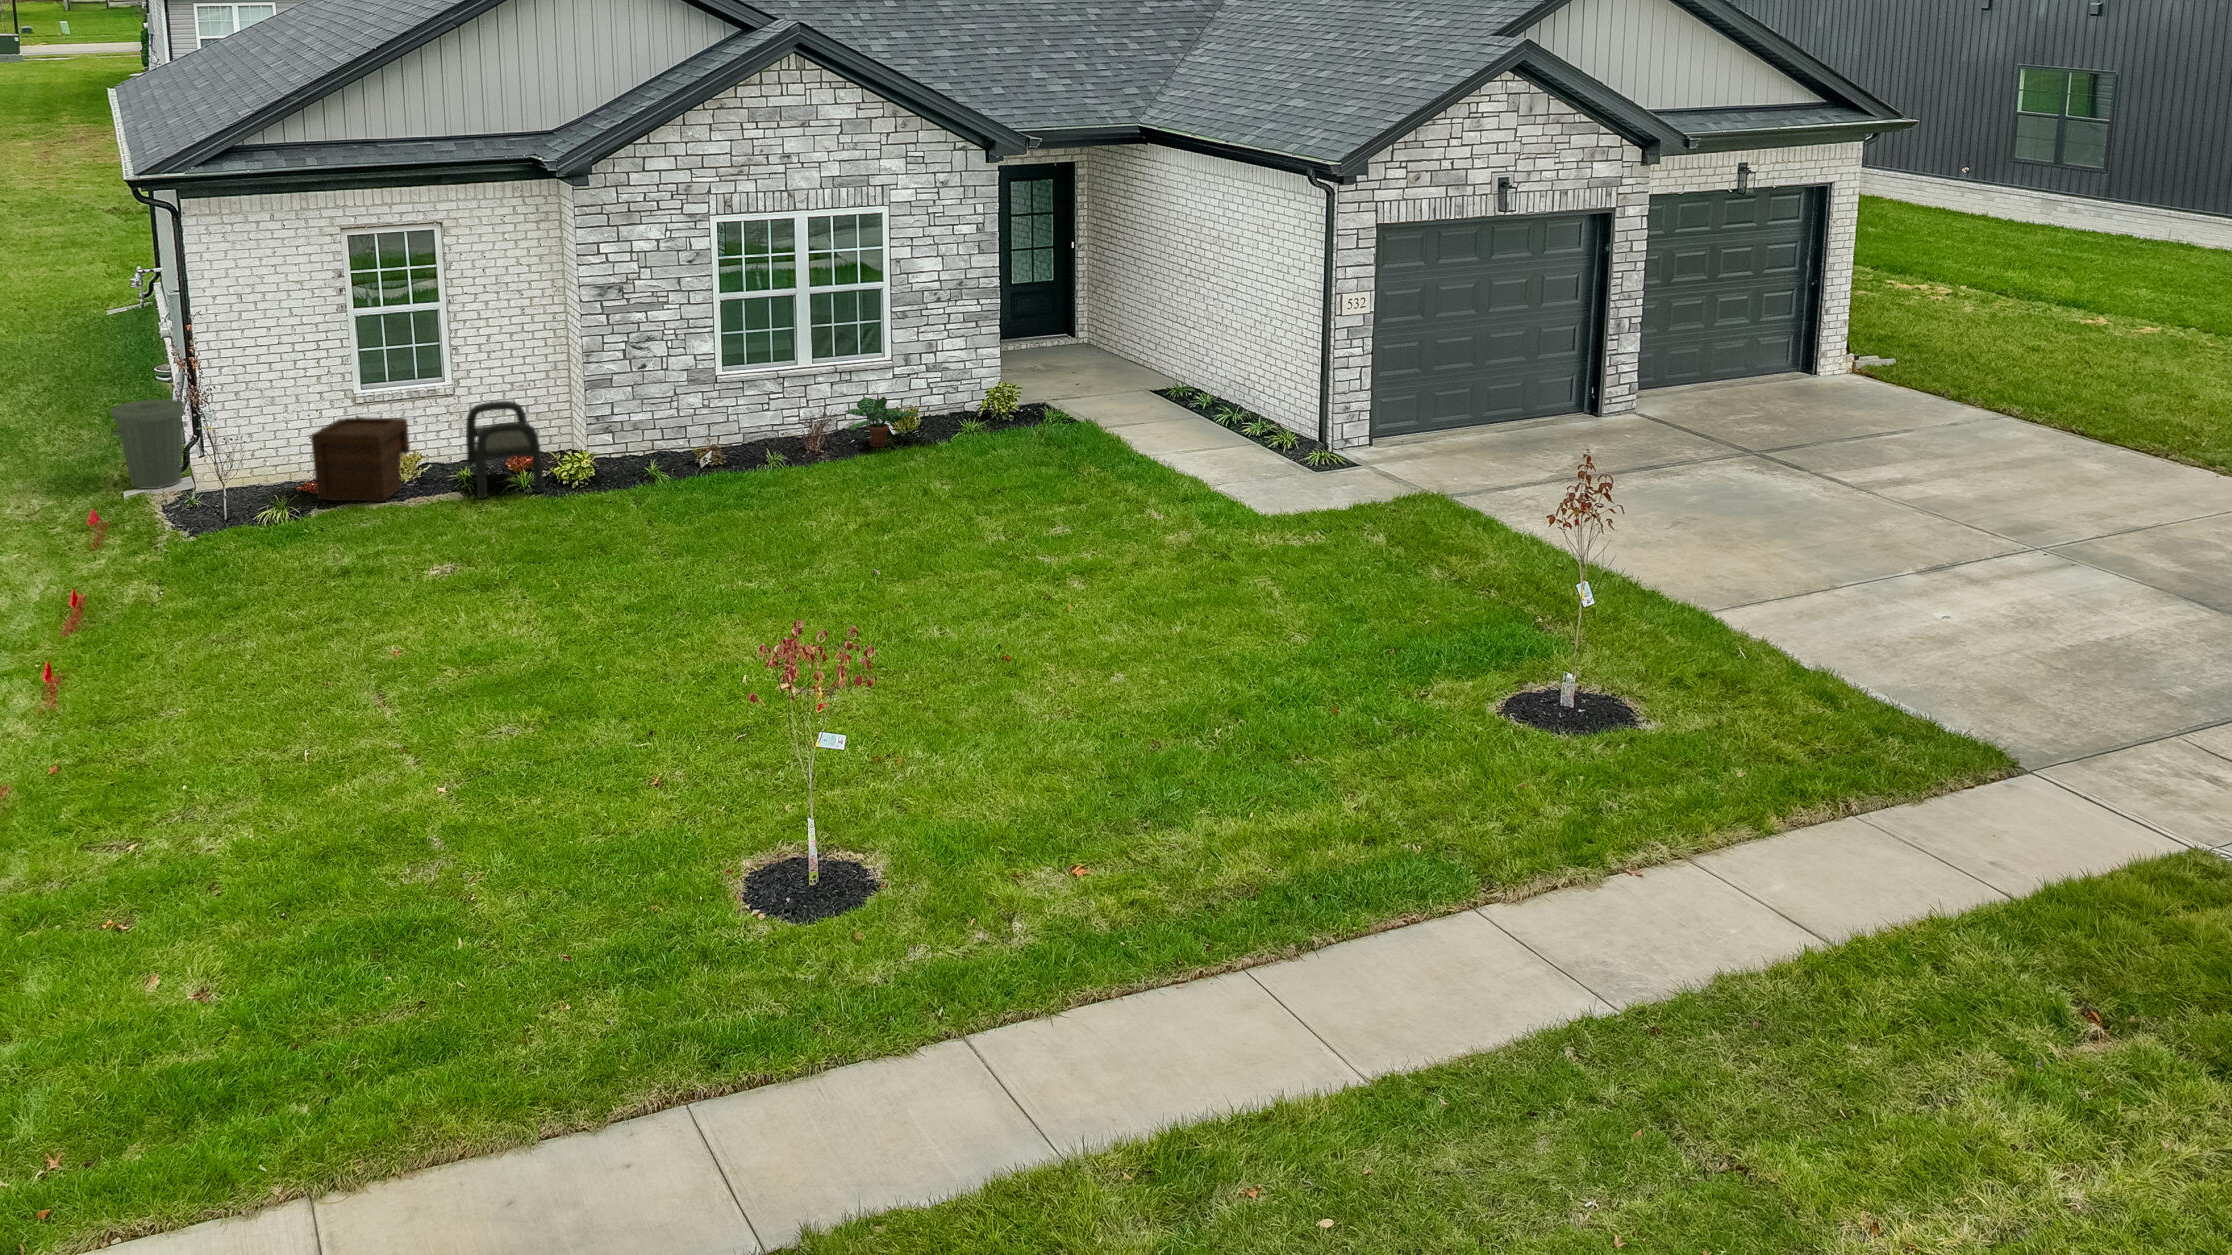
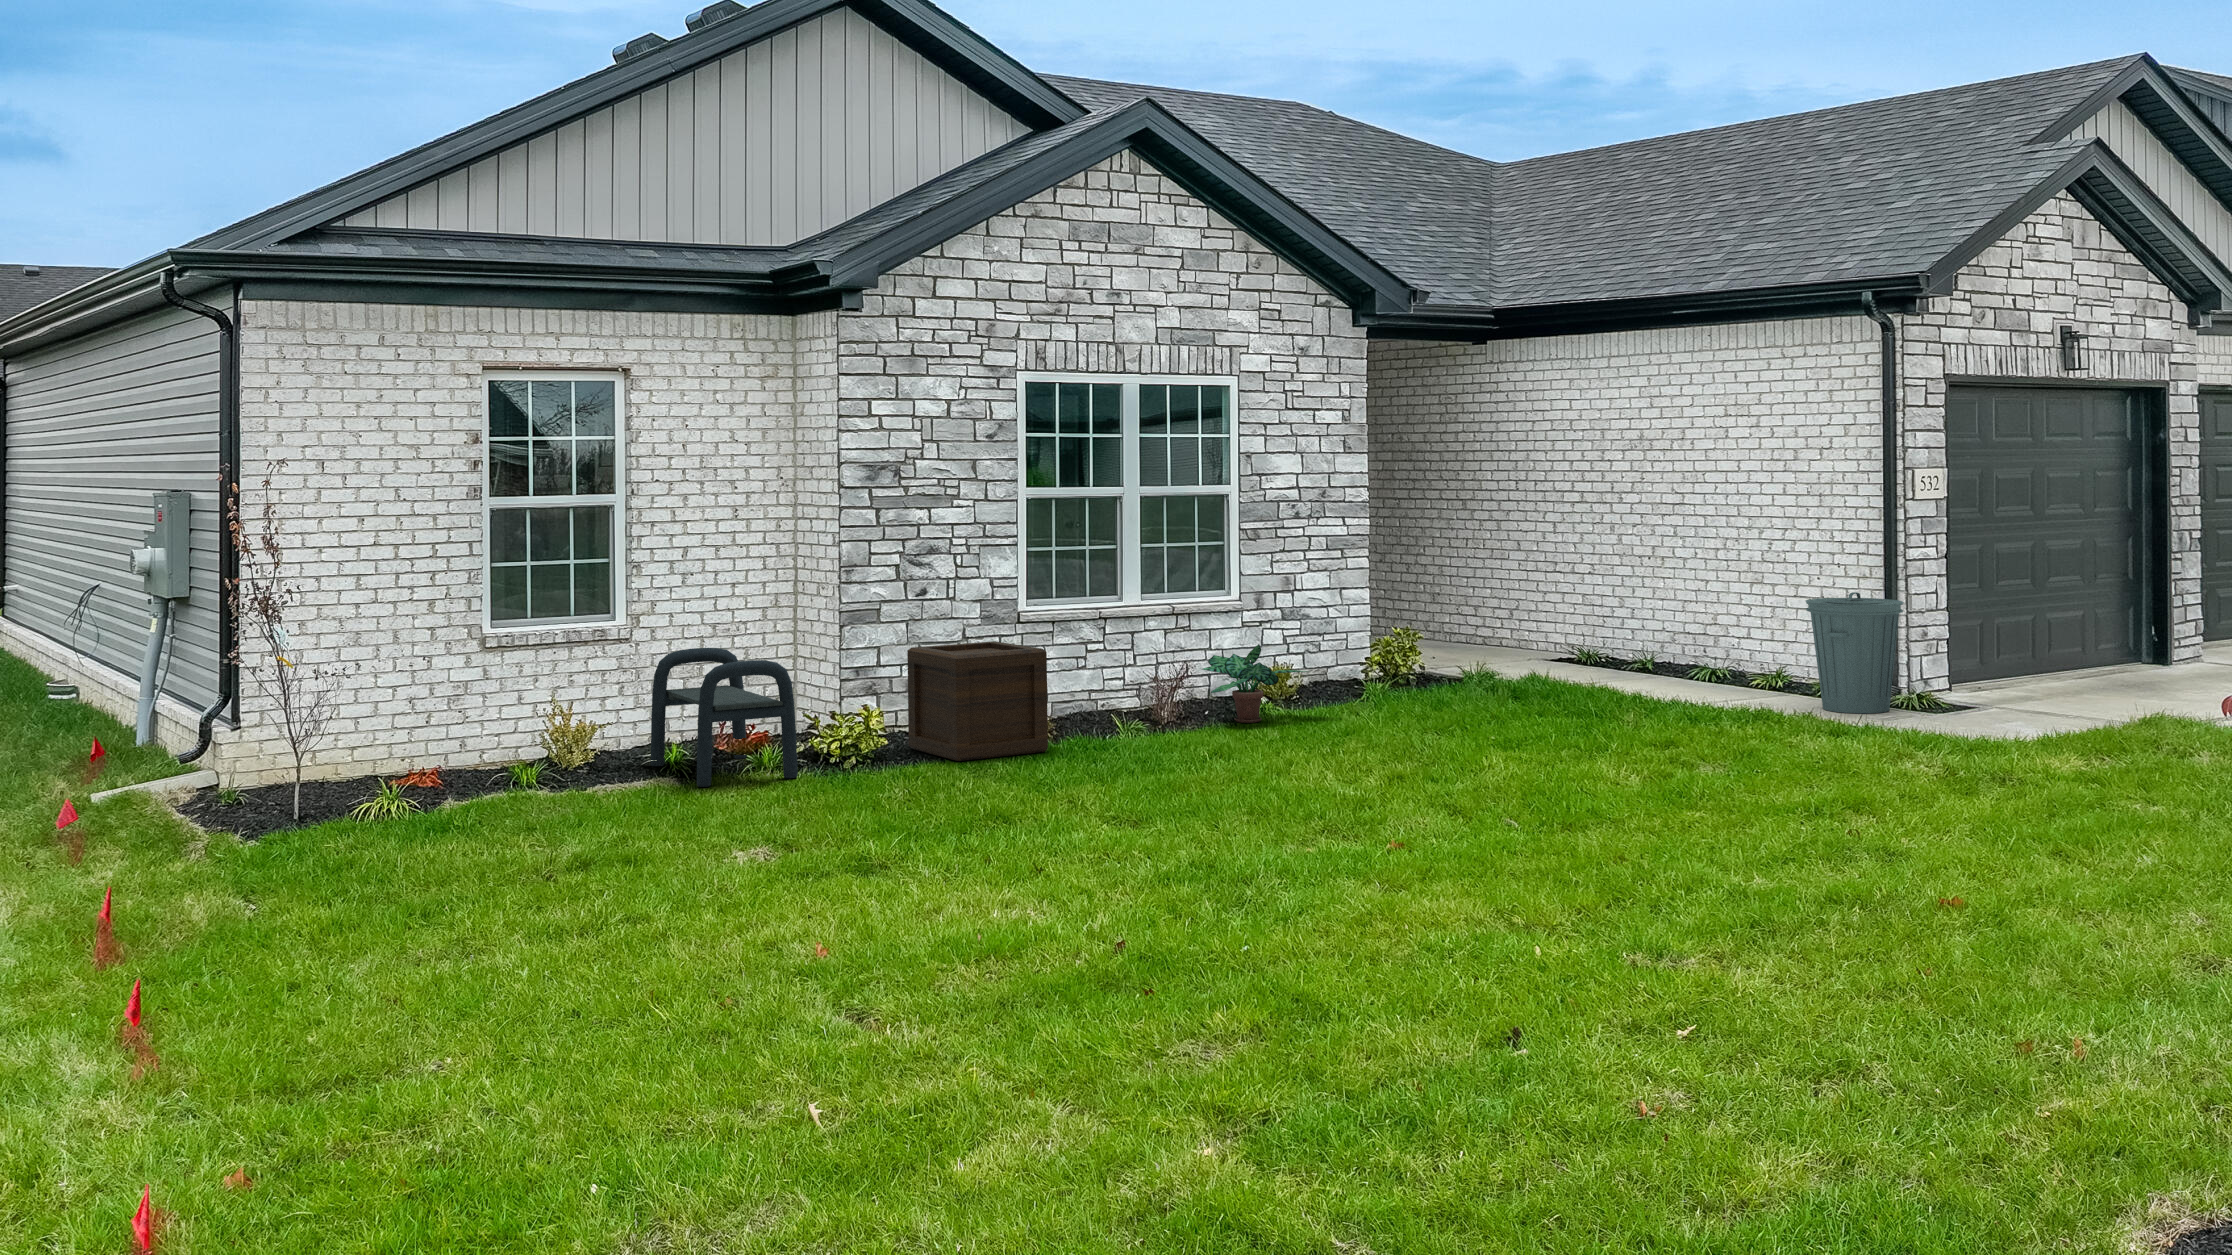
trash can: present [110,399,188,489] -> present [1806,592,1904,713]
wooden crate: present [311,417,410,502] -> present [907,641,1048,761]

